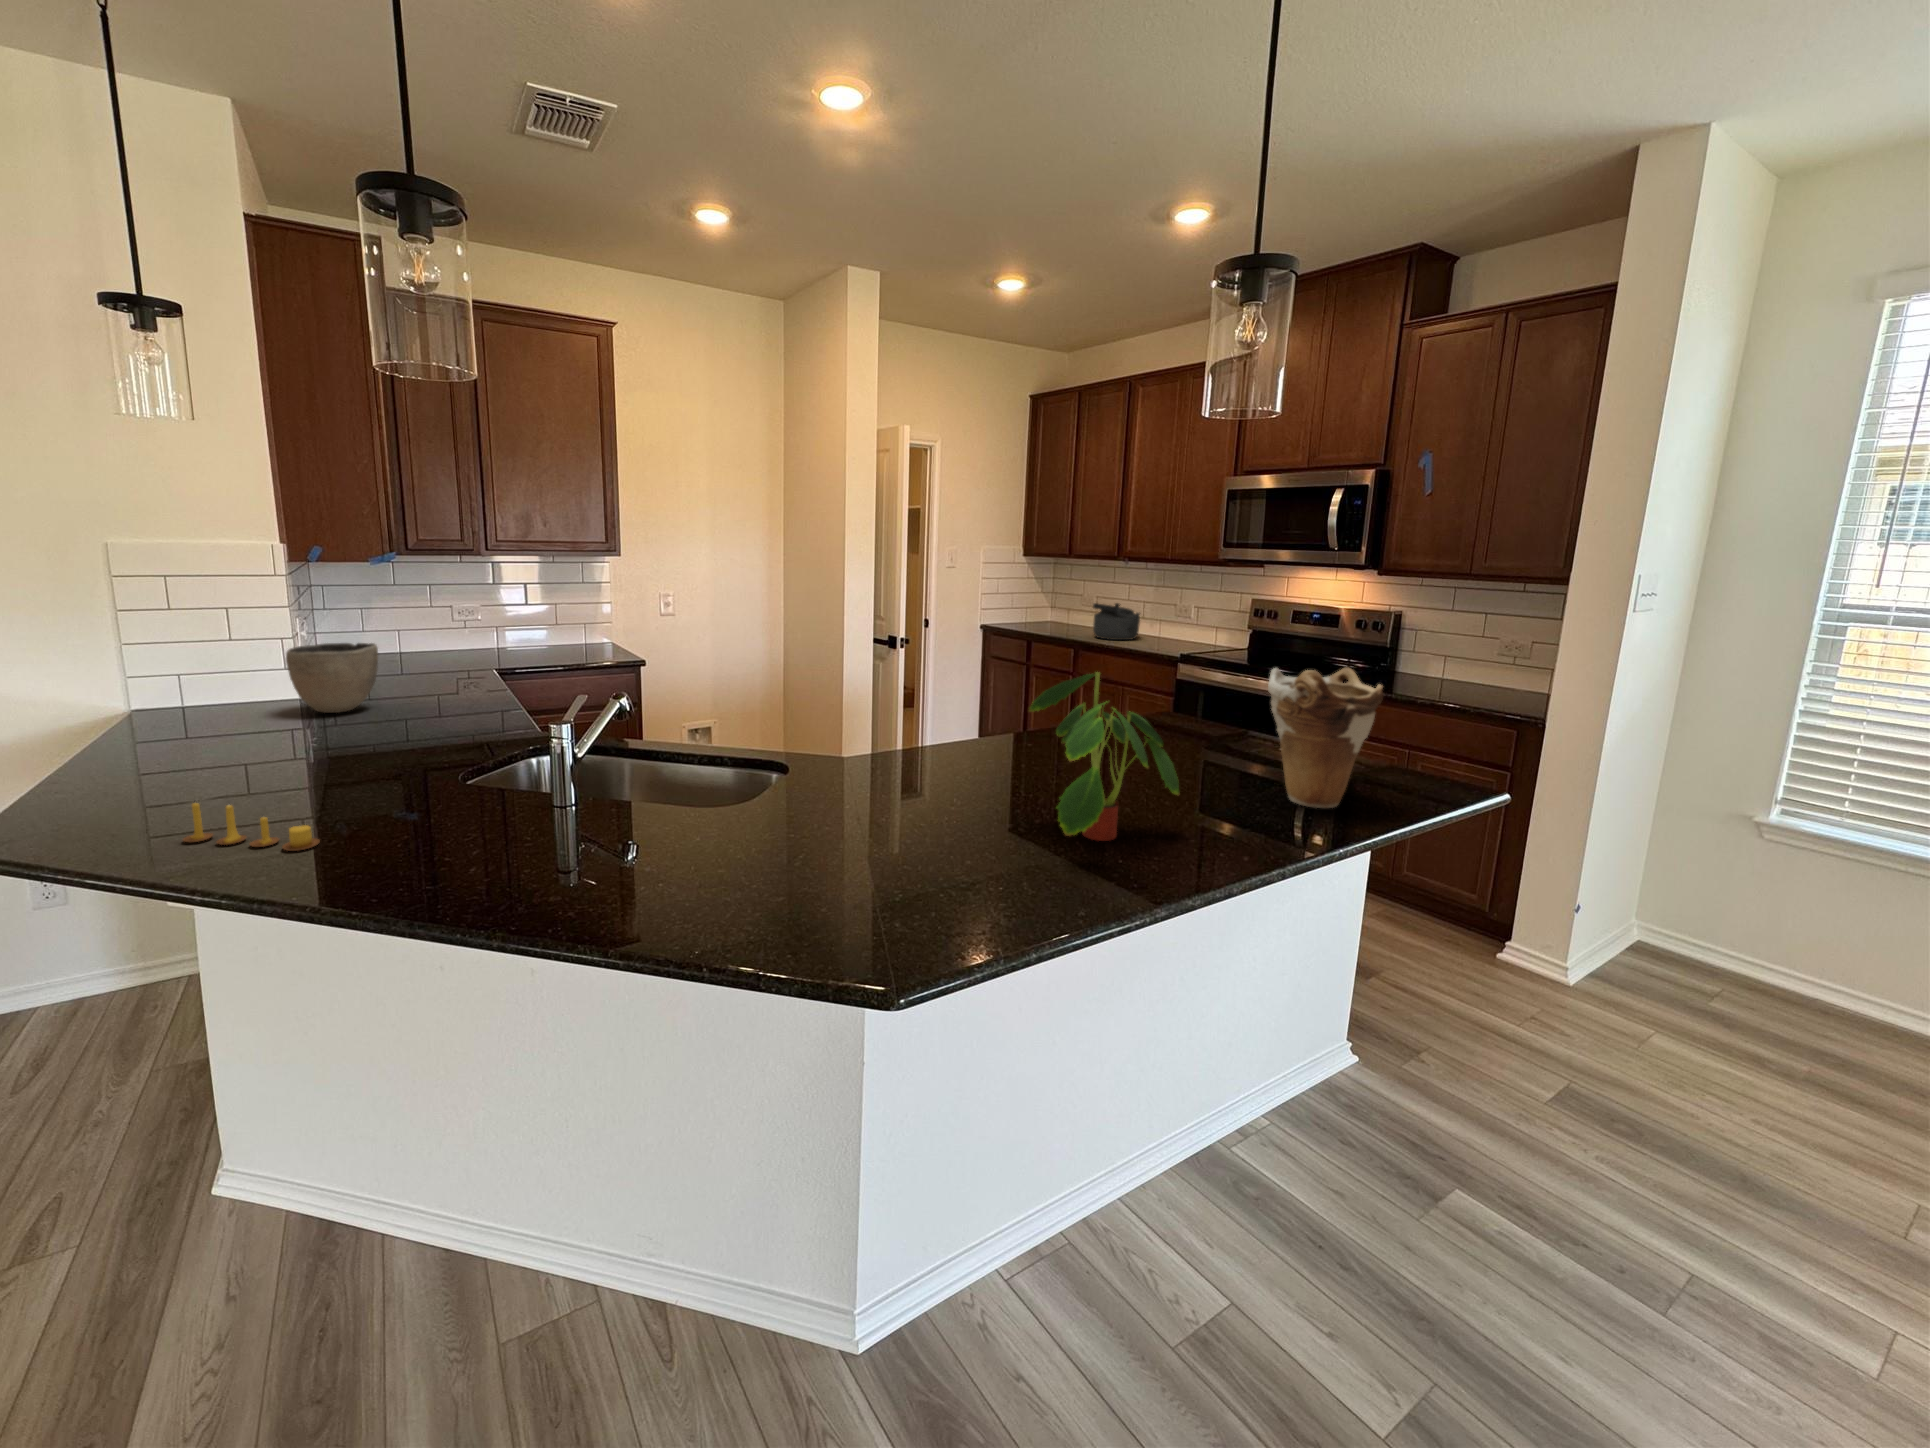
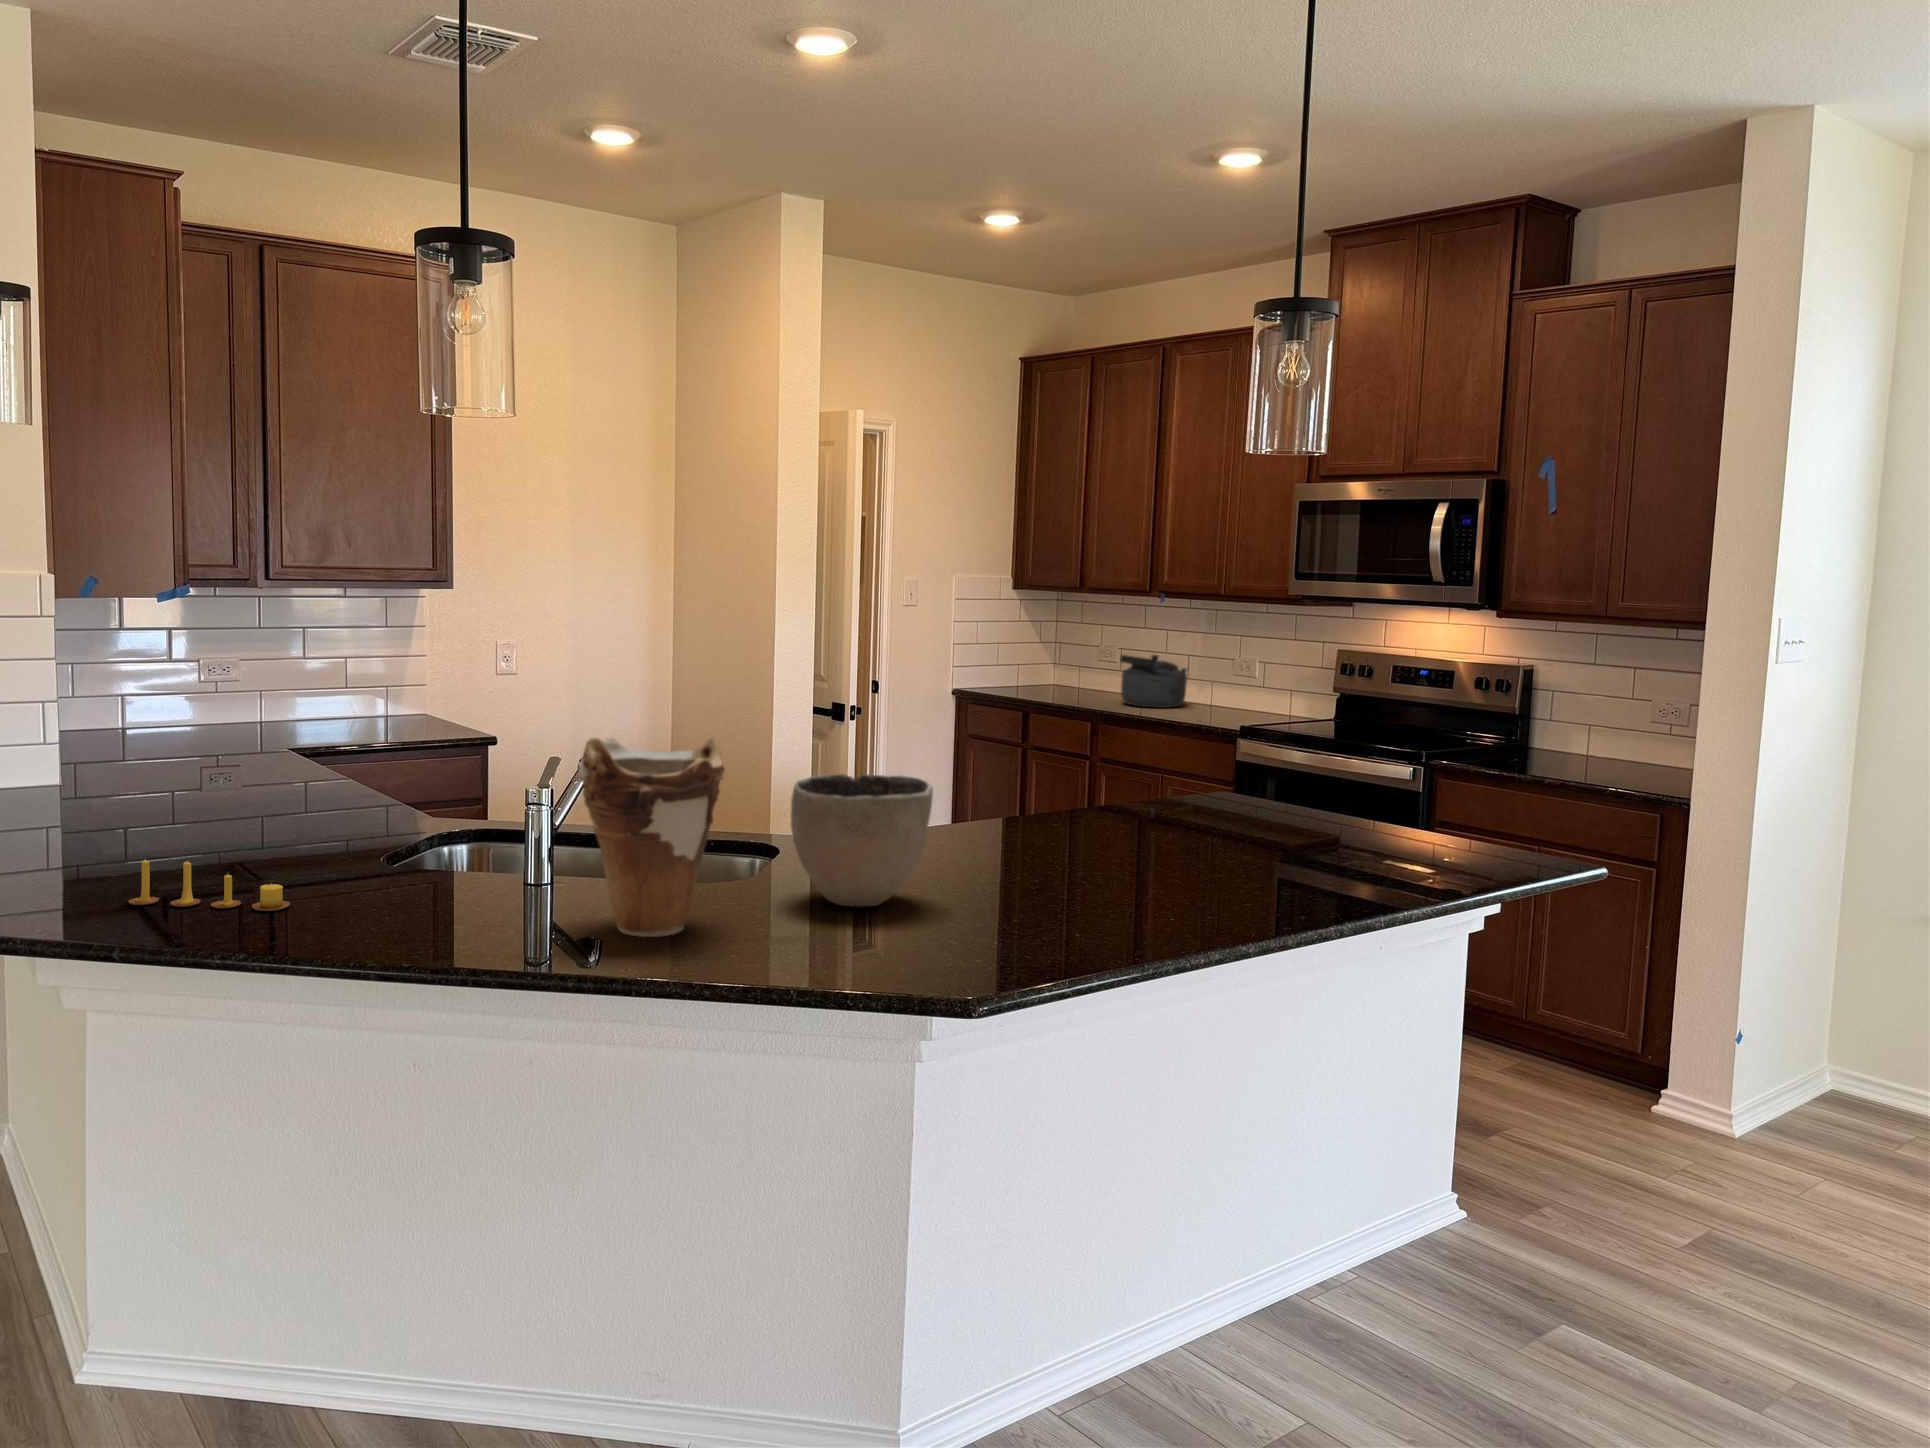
bowl: present [286,643,378,713] -> present [791,774,933,907]
vase: present [1268,668,1383,808] -> present [579,737,725,937]
plant: present [1029,672,1179,841] -> none [1061,716,1239,901]

